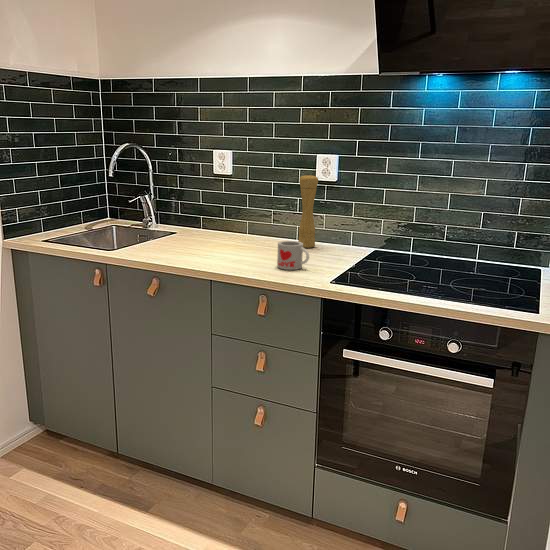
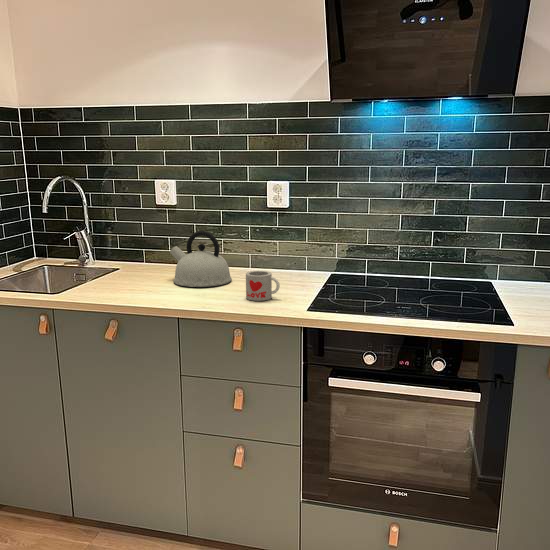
pepper mill: present [298,174,318,248] -> none [253,201,272,276]
kettle: none [217,200,273,254] -> present [170,231,232,287]

